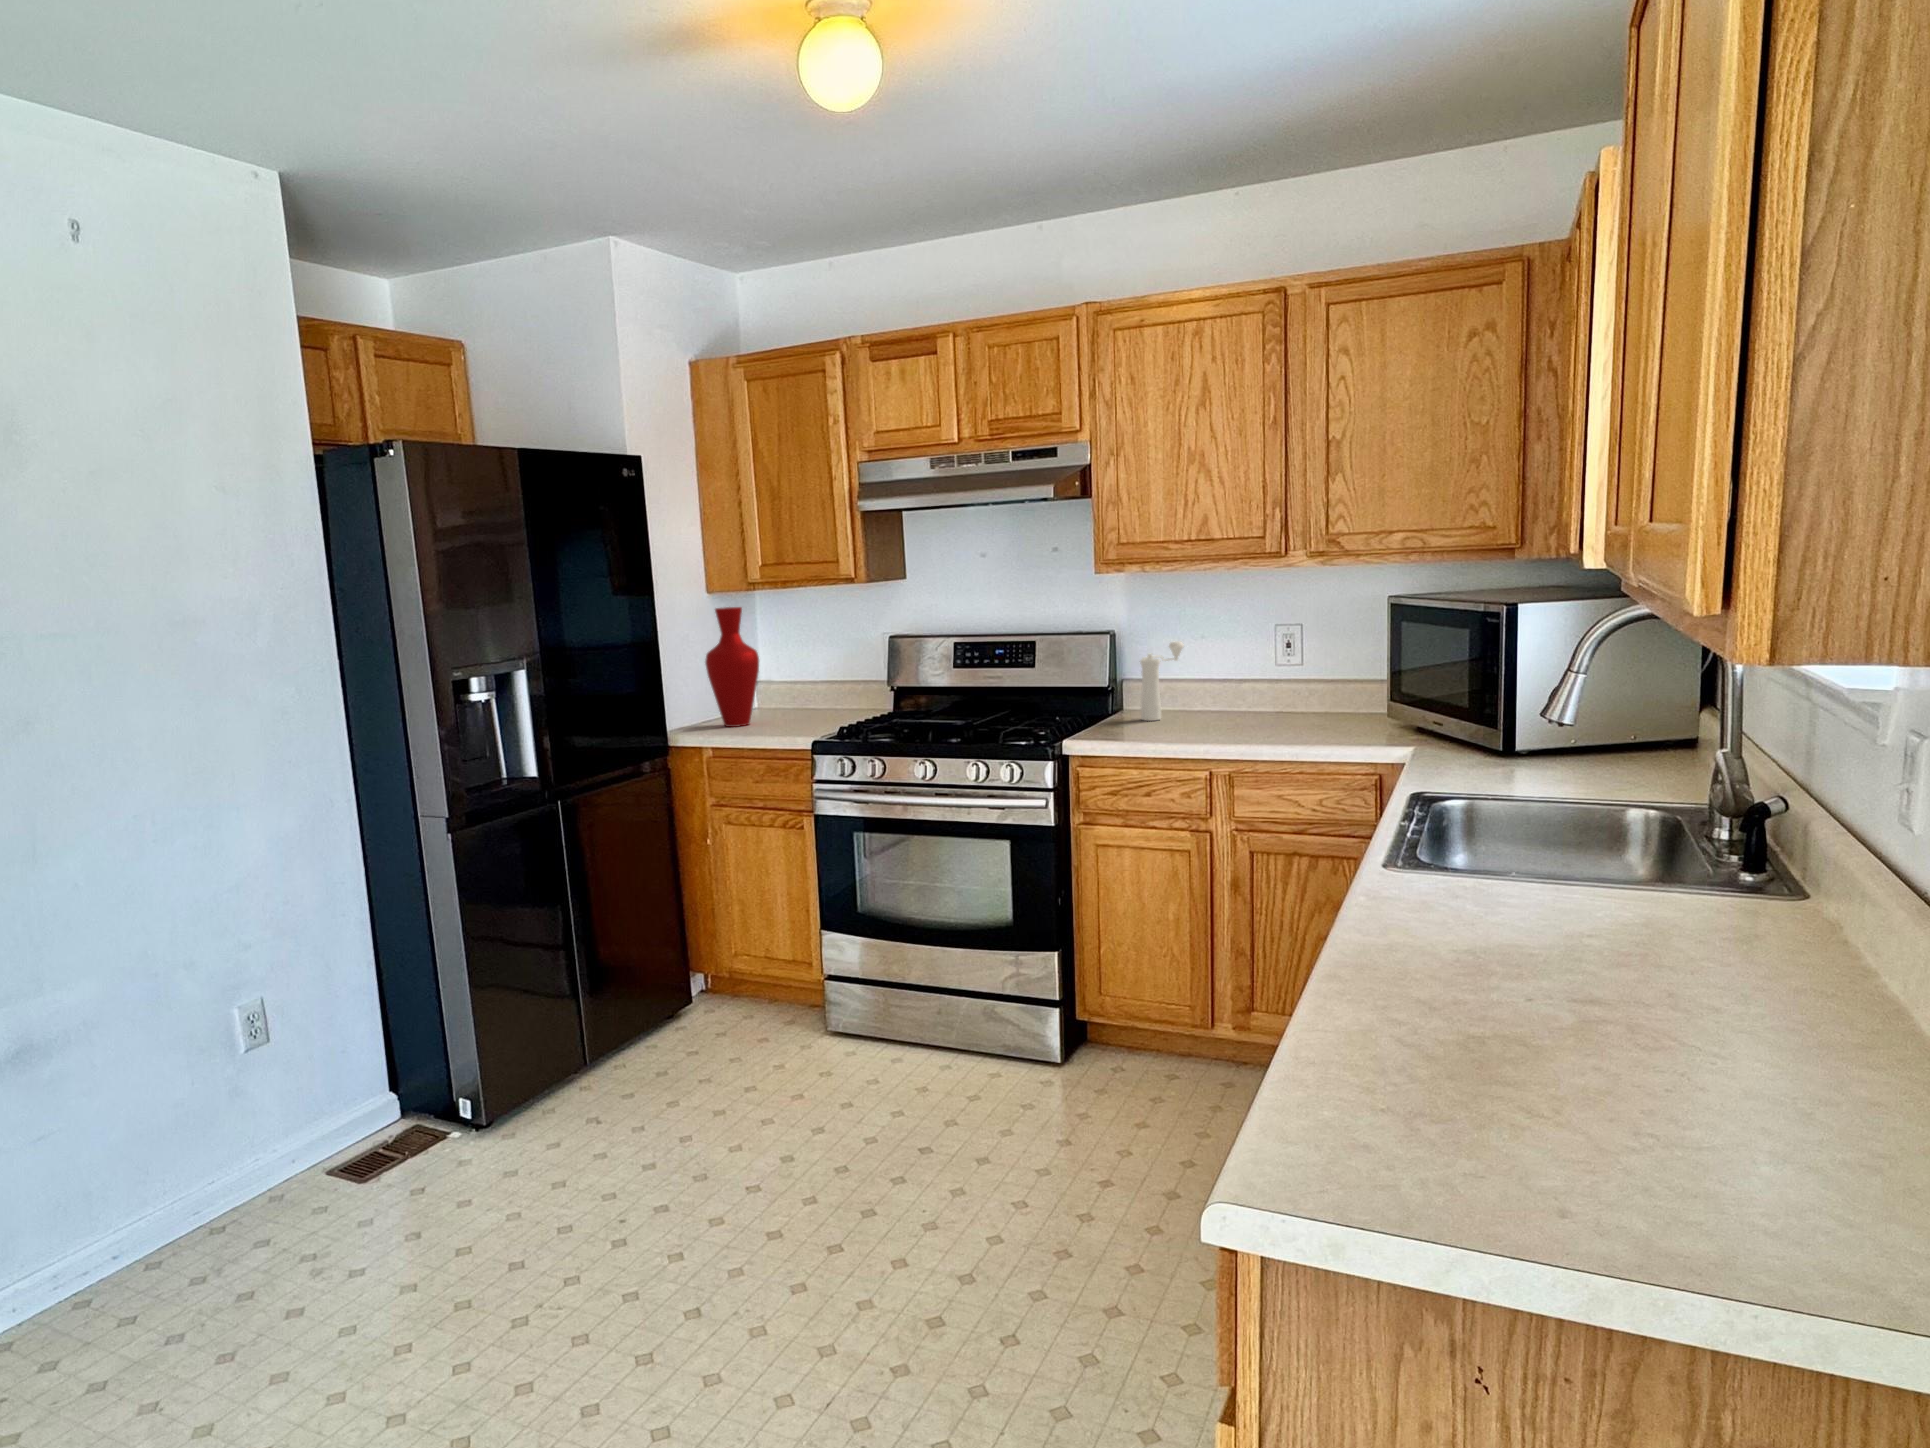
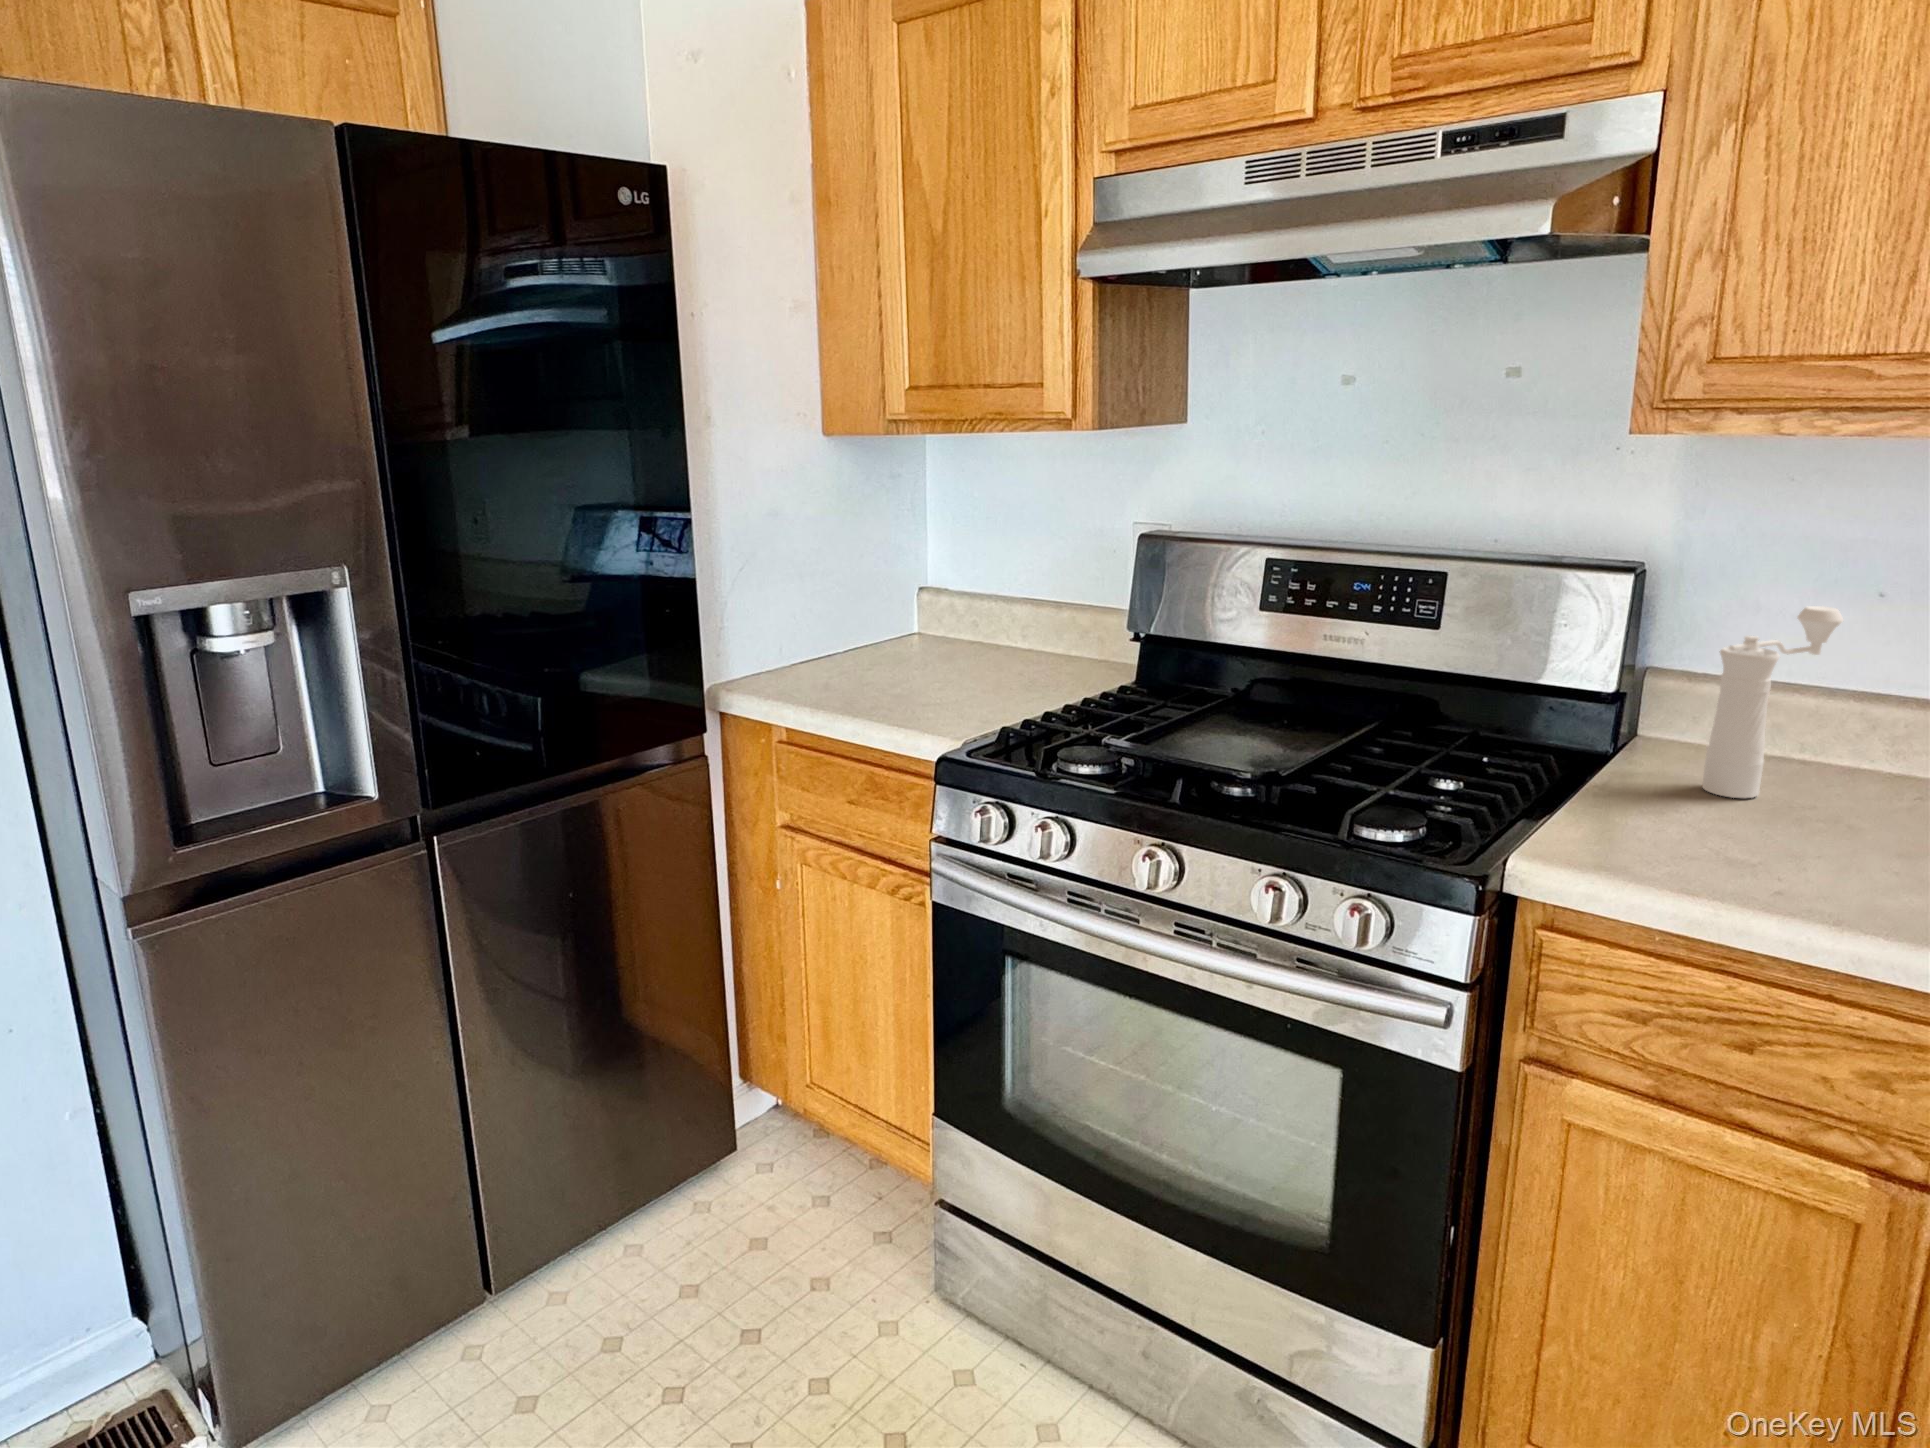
vase: present [705,607,759,727] -> none [790,465,888,687]

